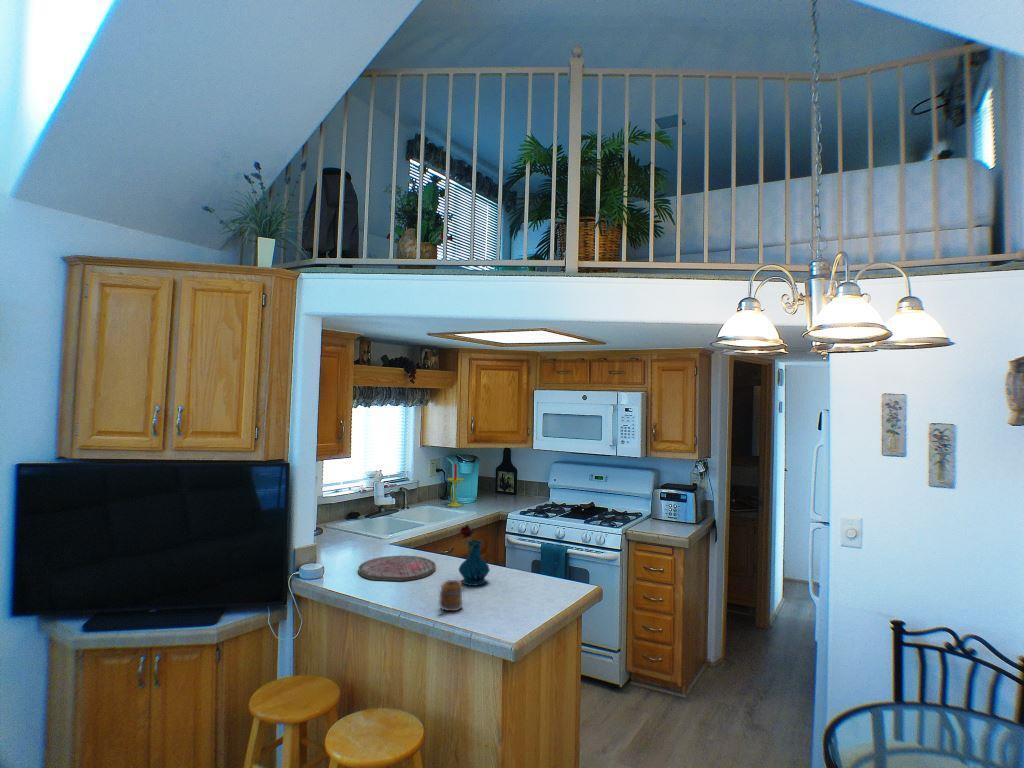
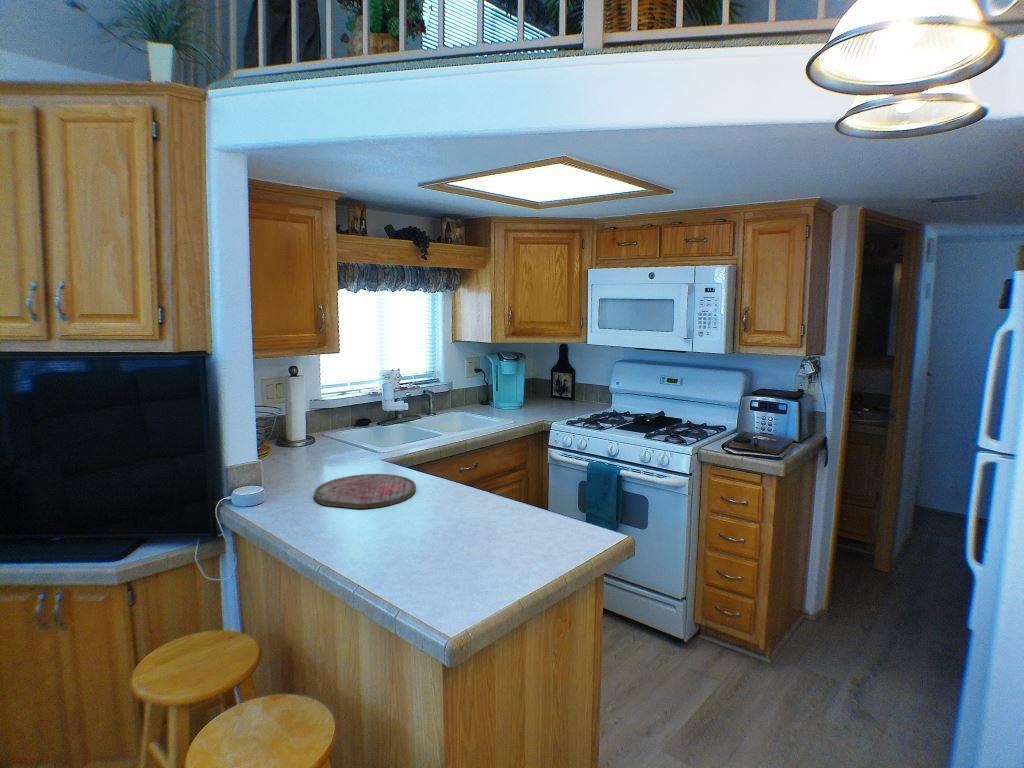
candle: present [447,463,463,507] -> none [481,360,502,414]
vase: present [459,525,490,586] -> none [431,438,474,520]
mug: present [439,580,463,611] -> none [374,514,413,558]

